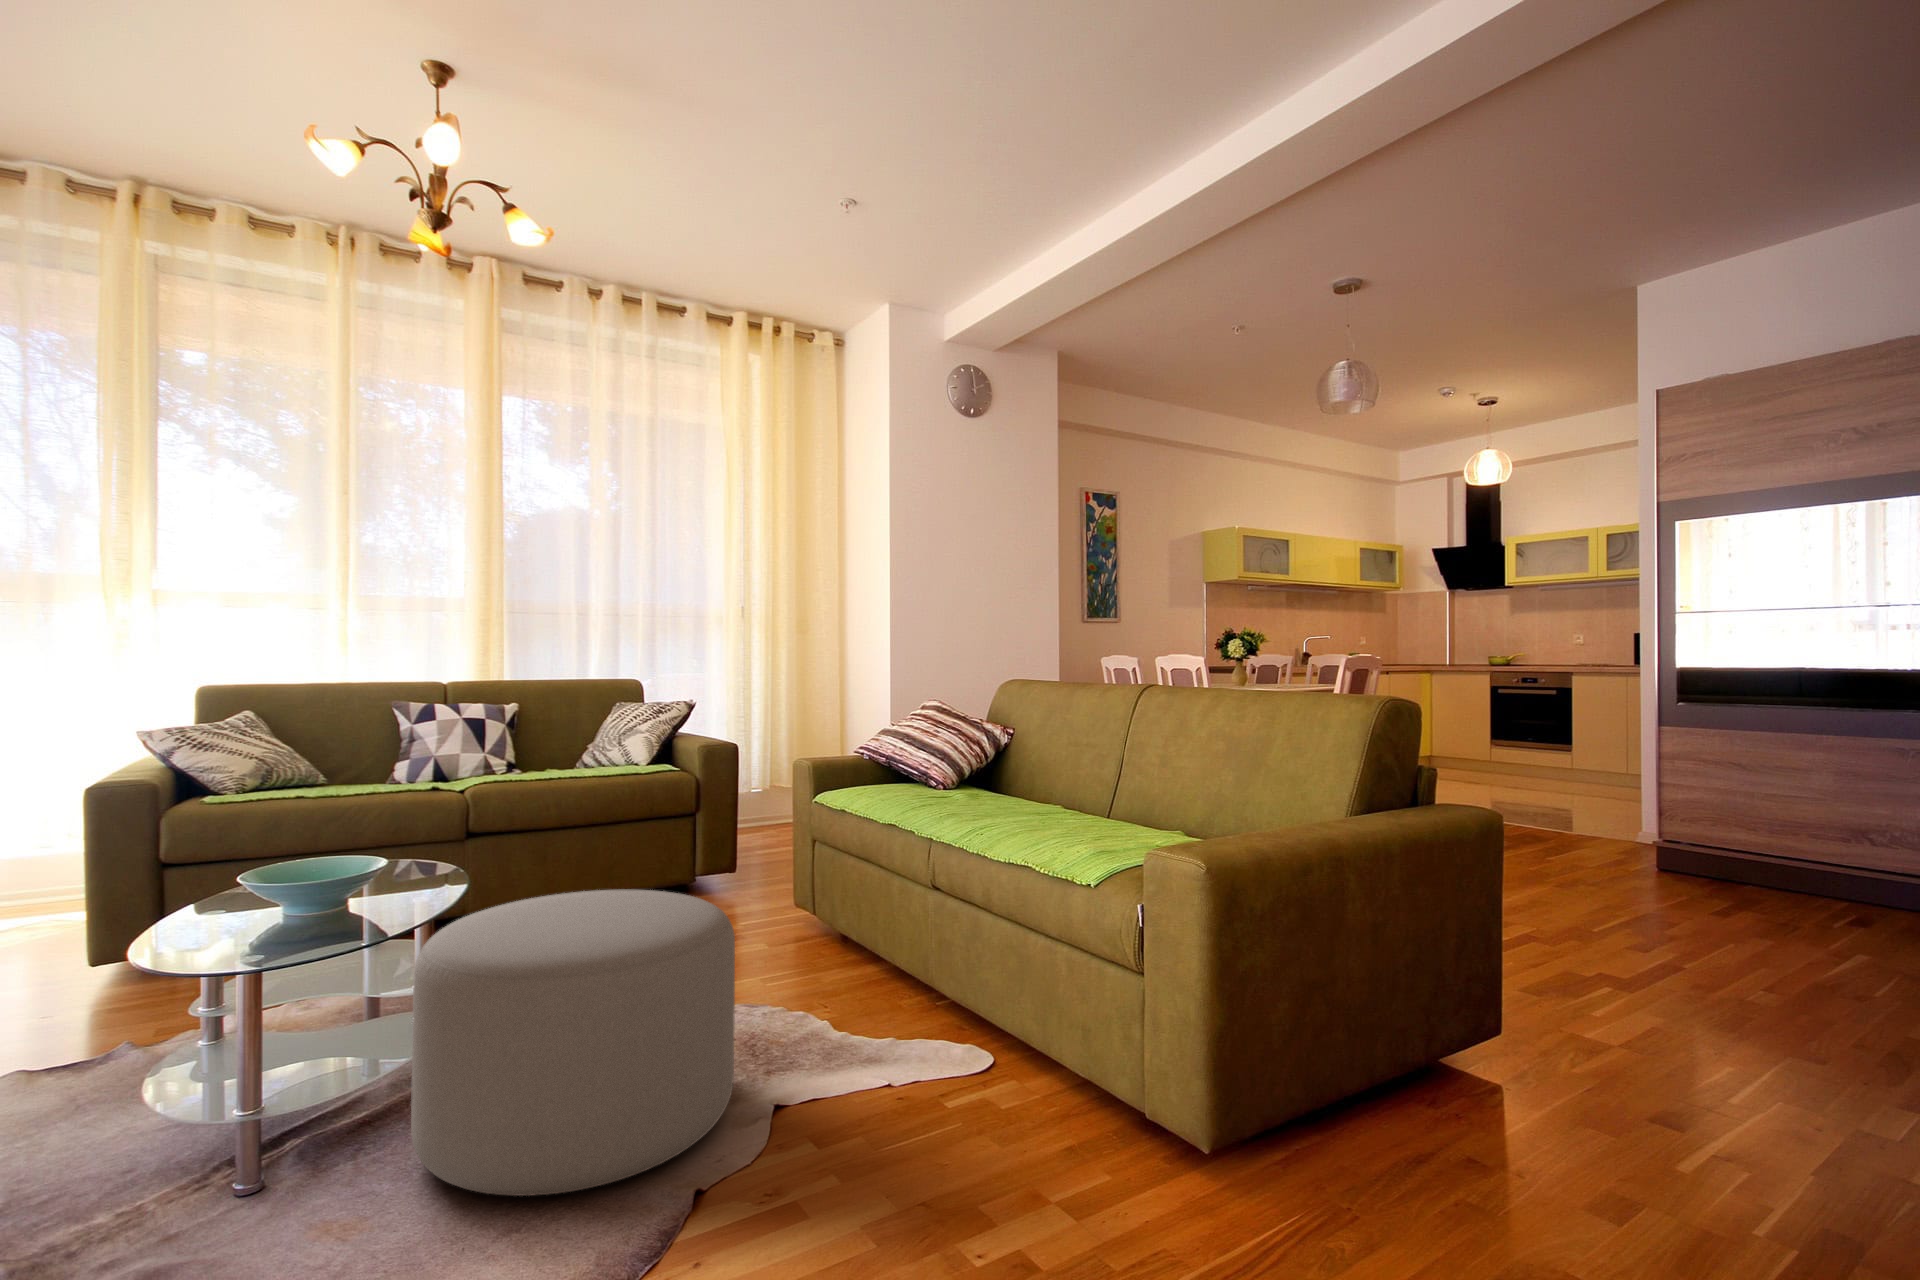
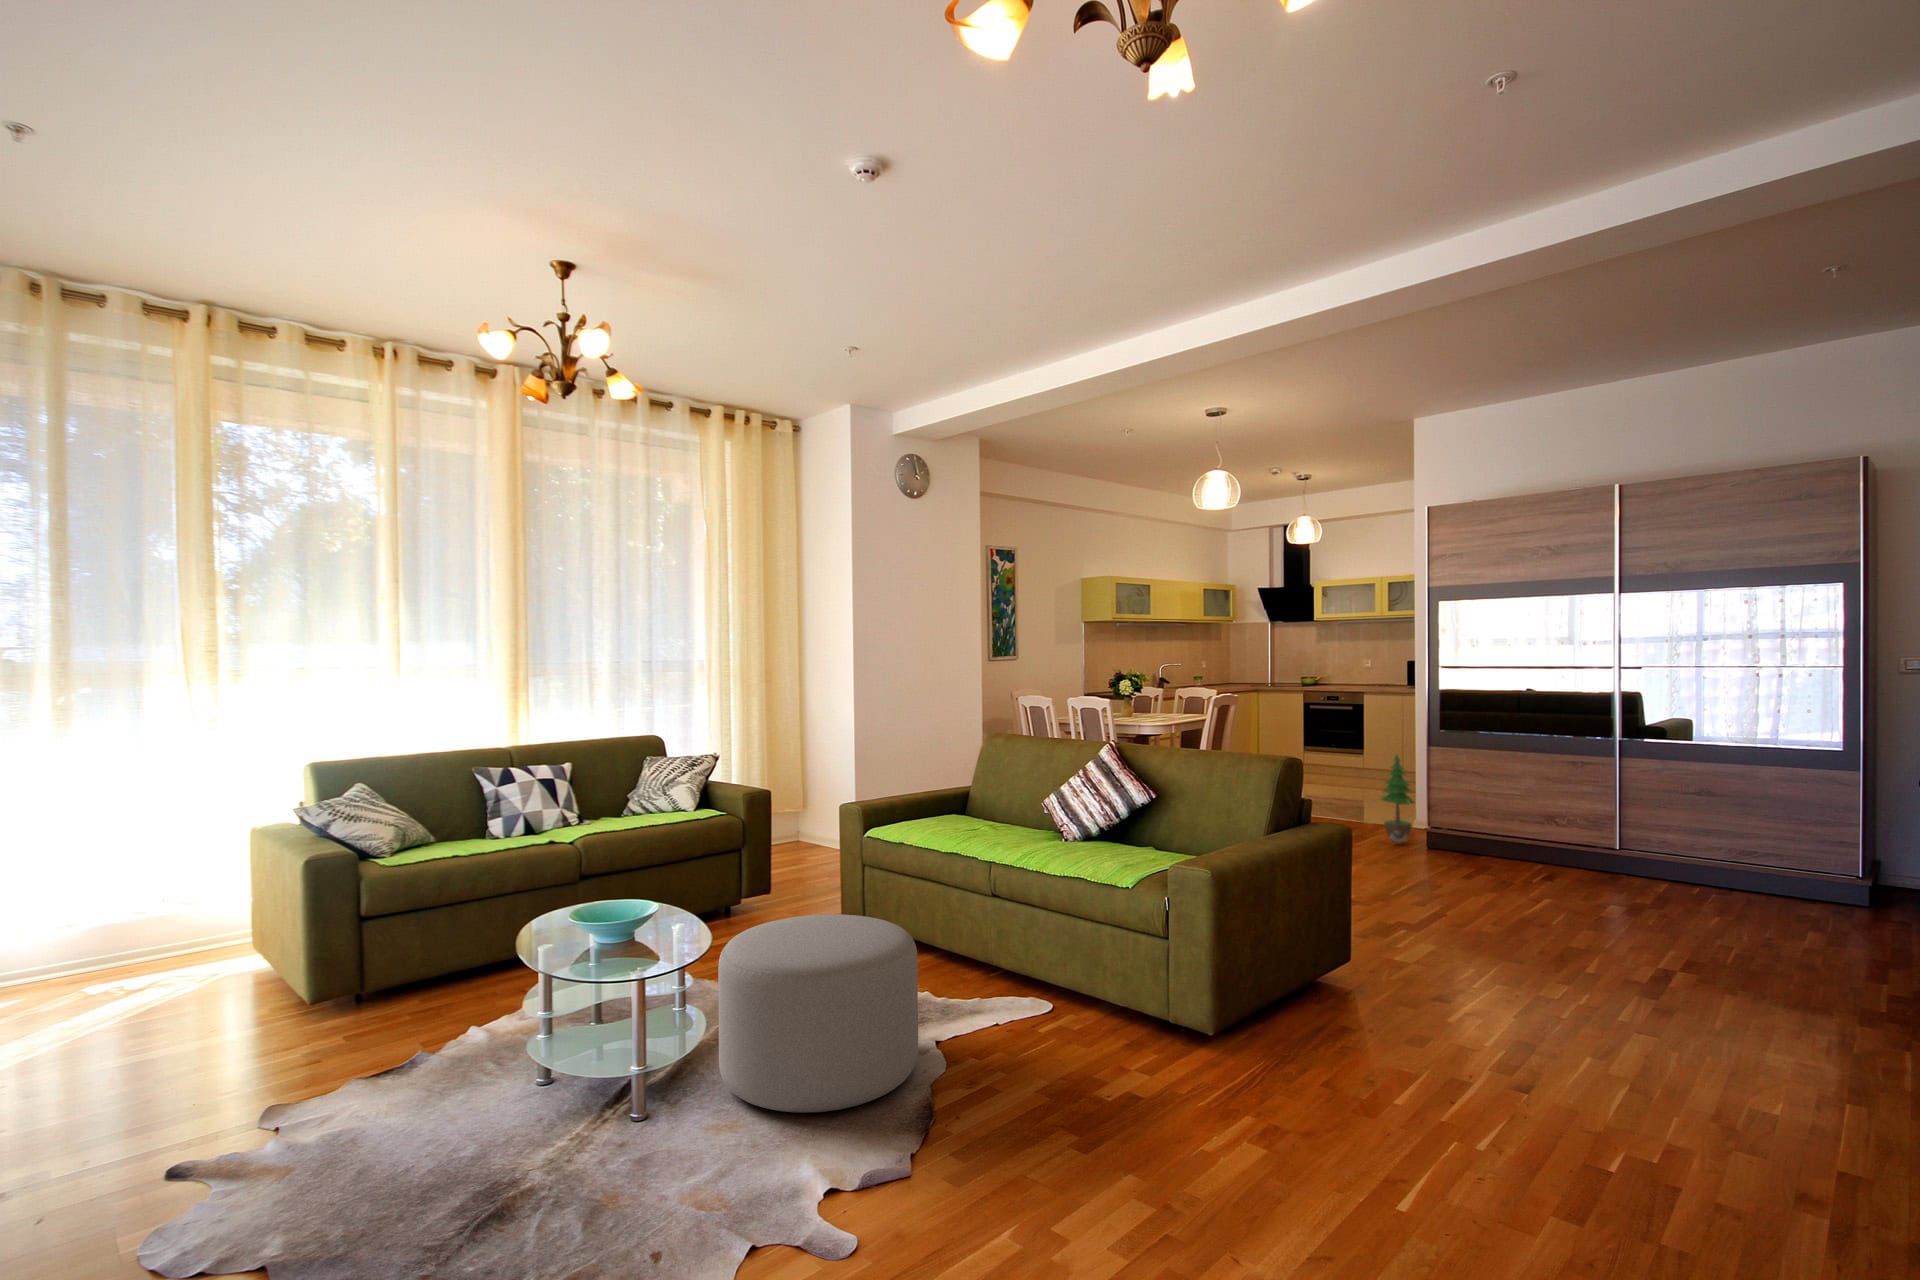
potted tree: none [1578,734,1632,859] -> present [1381,755,1414,844]

